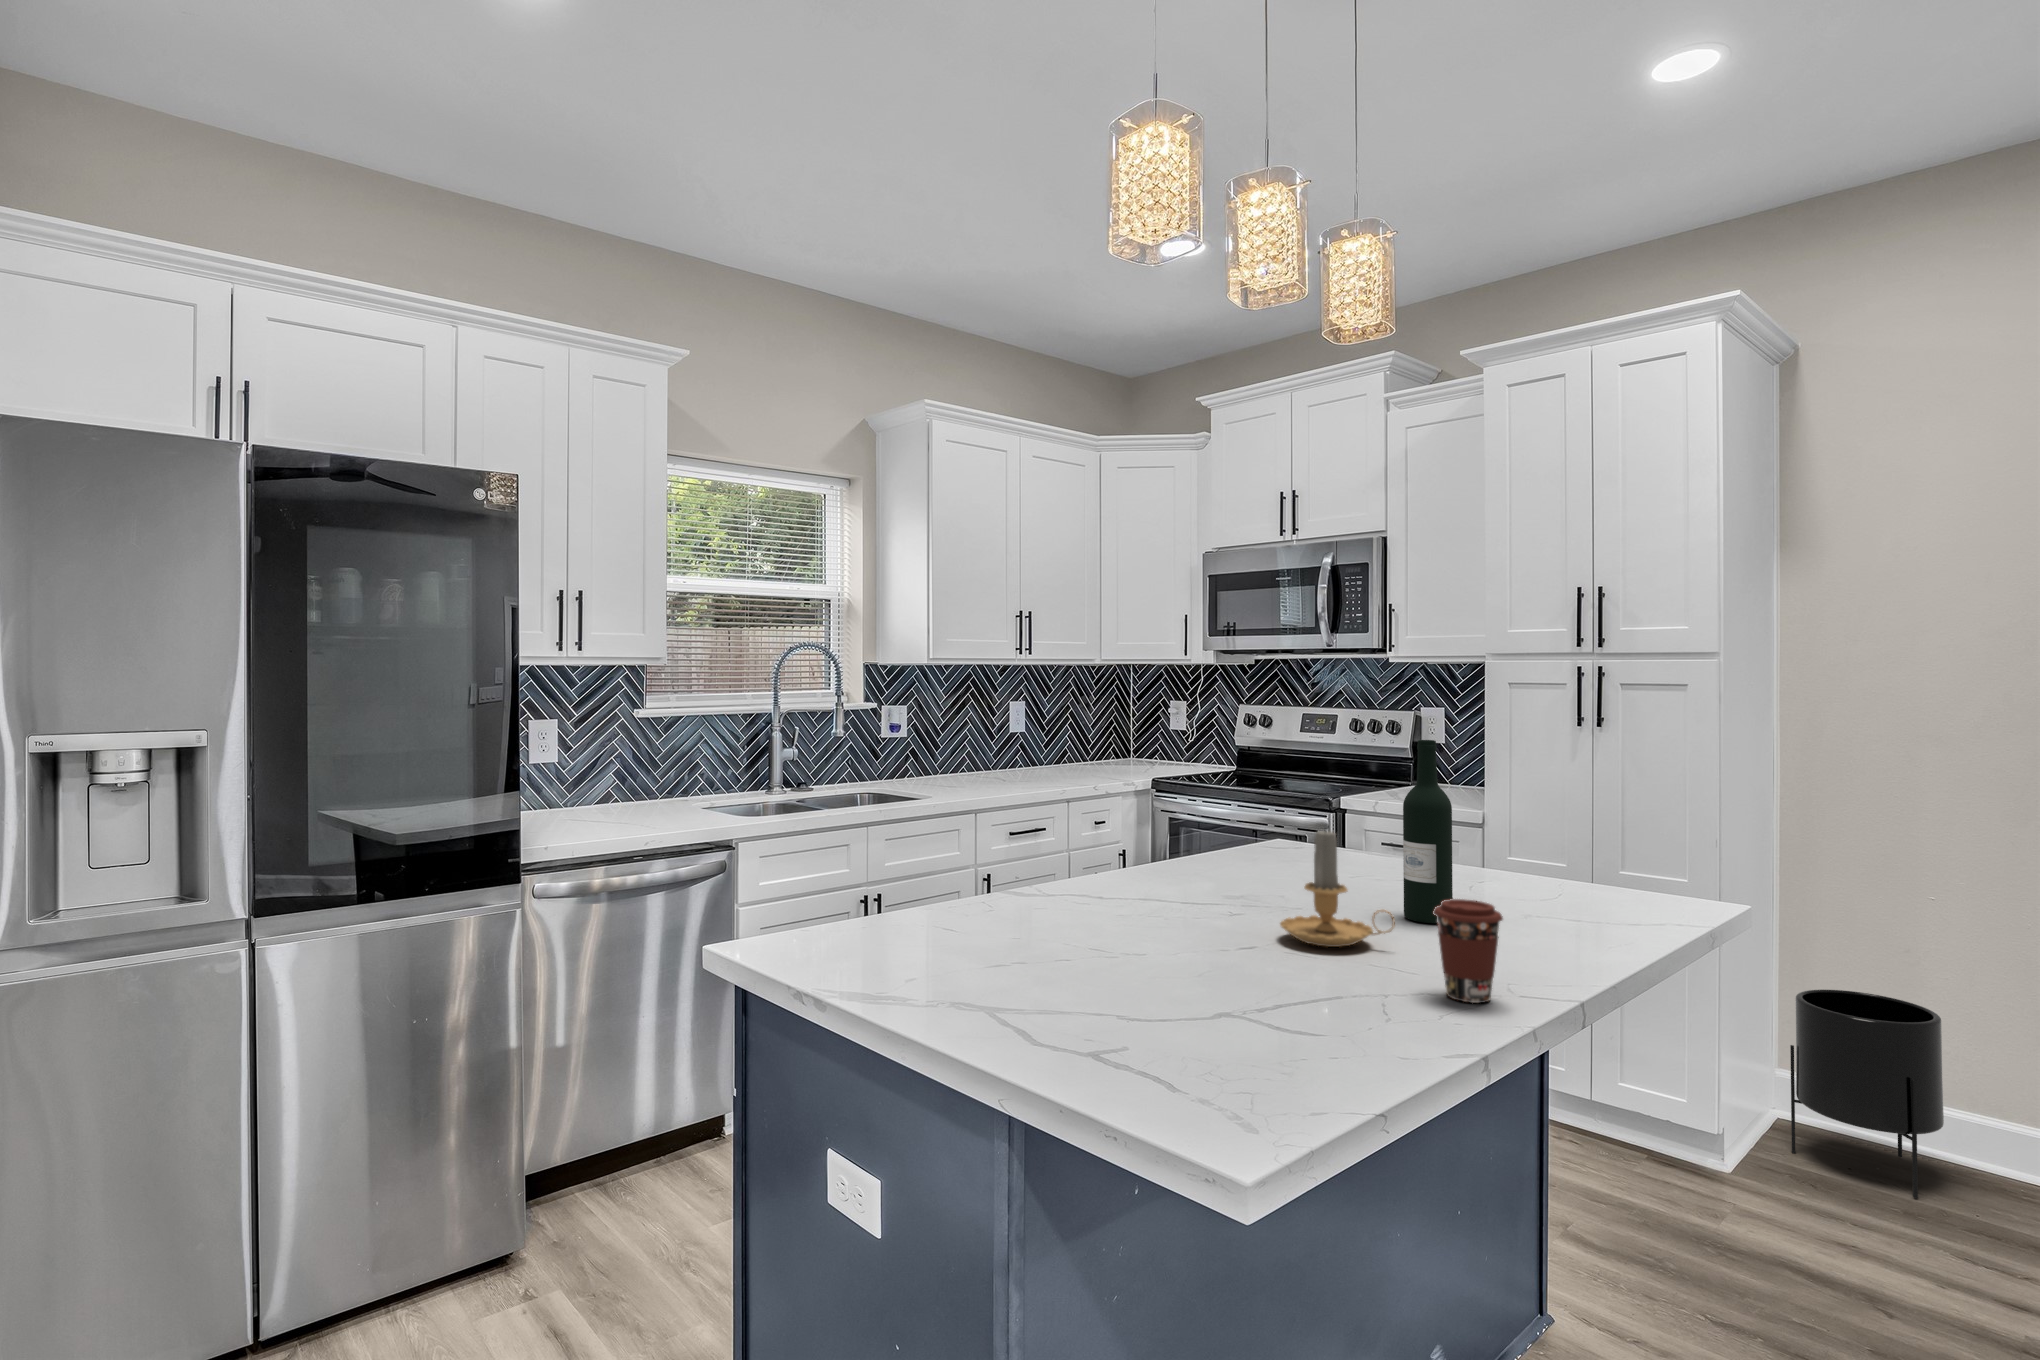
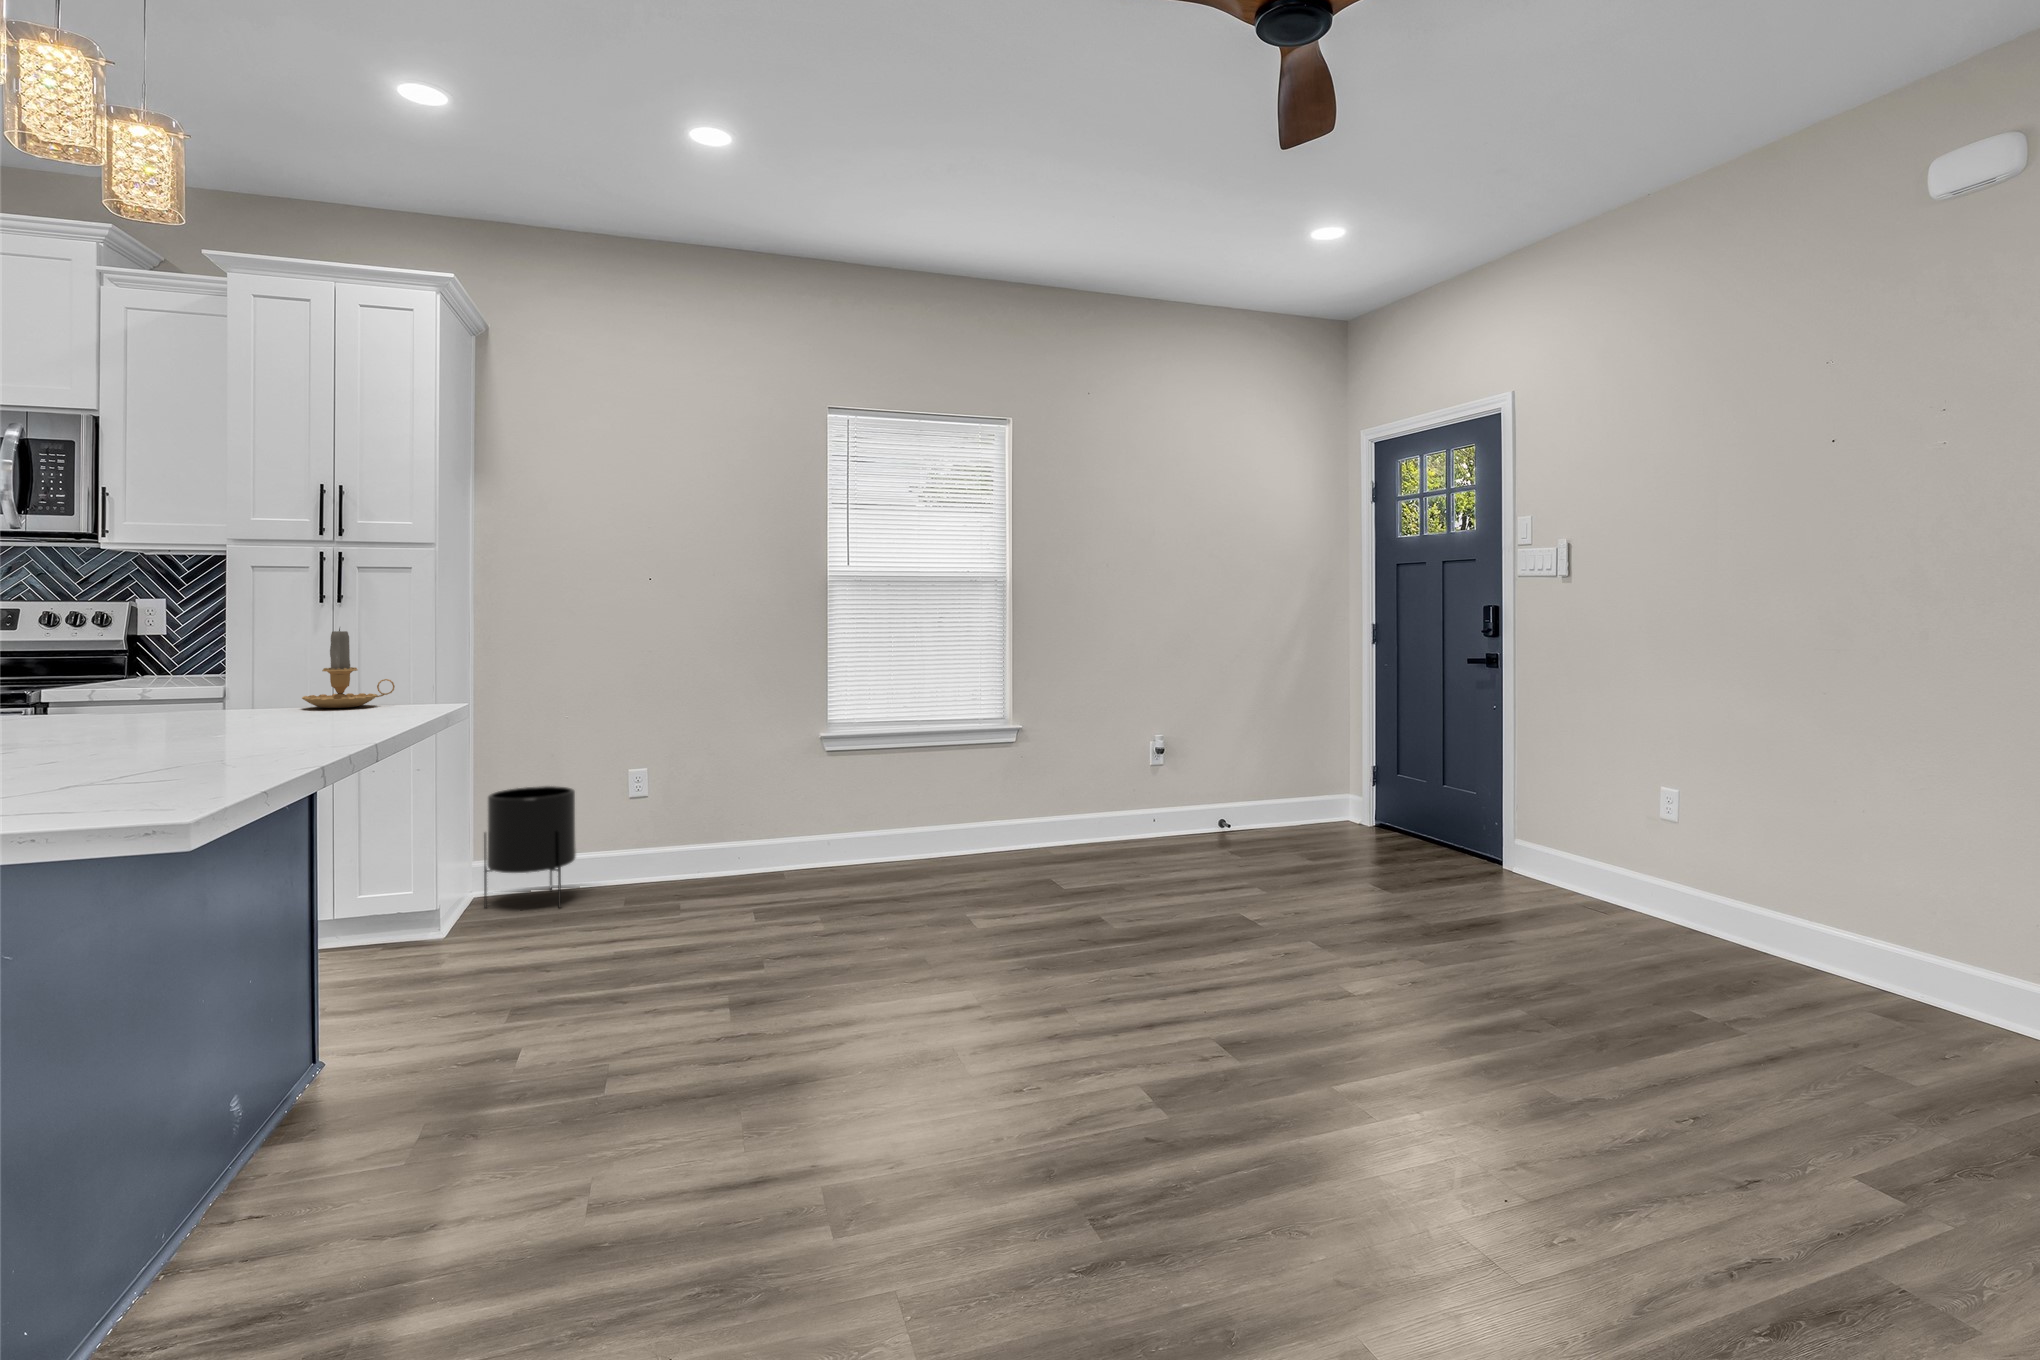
wine bottle: present [1403,740,1453,923] -> none [190,568,241,719]
candle: present [1280,831,1395,947] -> present [302,628,395,708]
coffee cup: present [1433,899,1503,1003] -> none [248,666,309,737]

